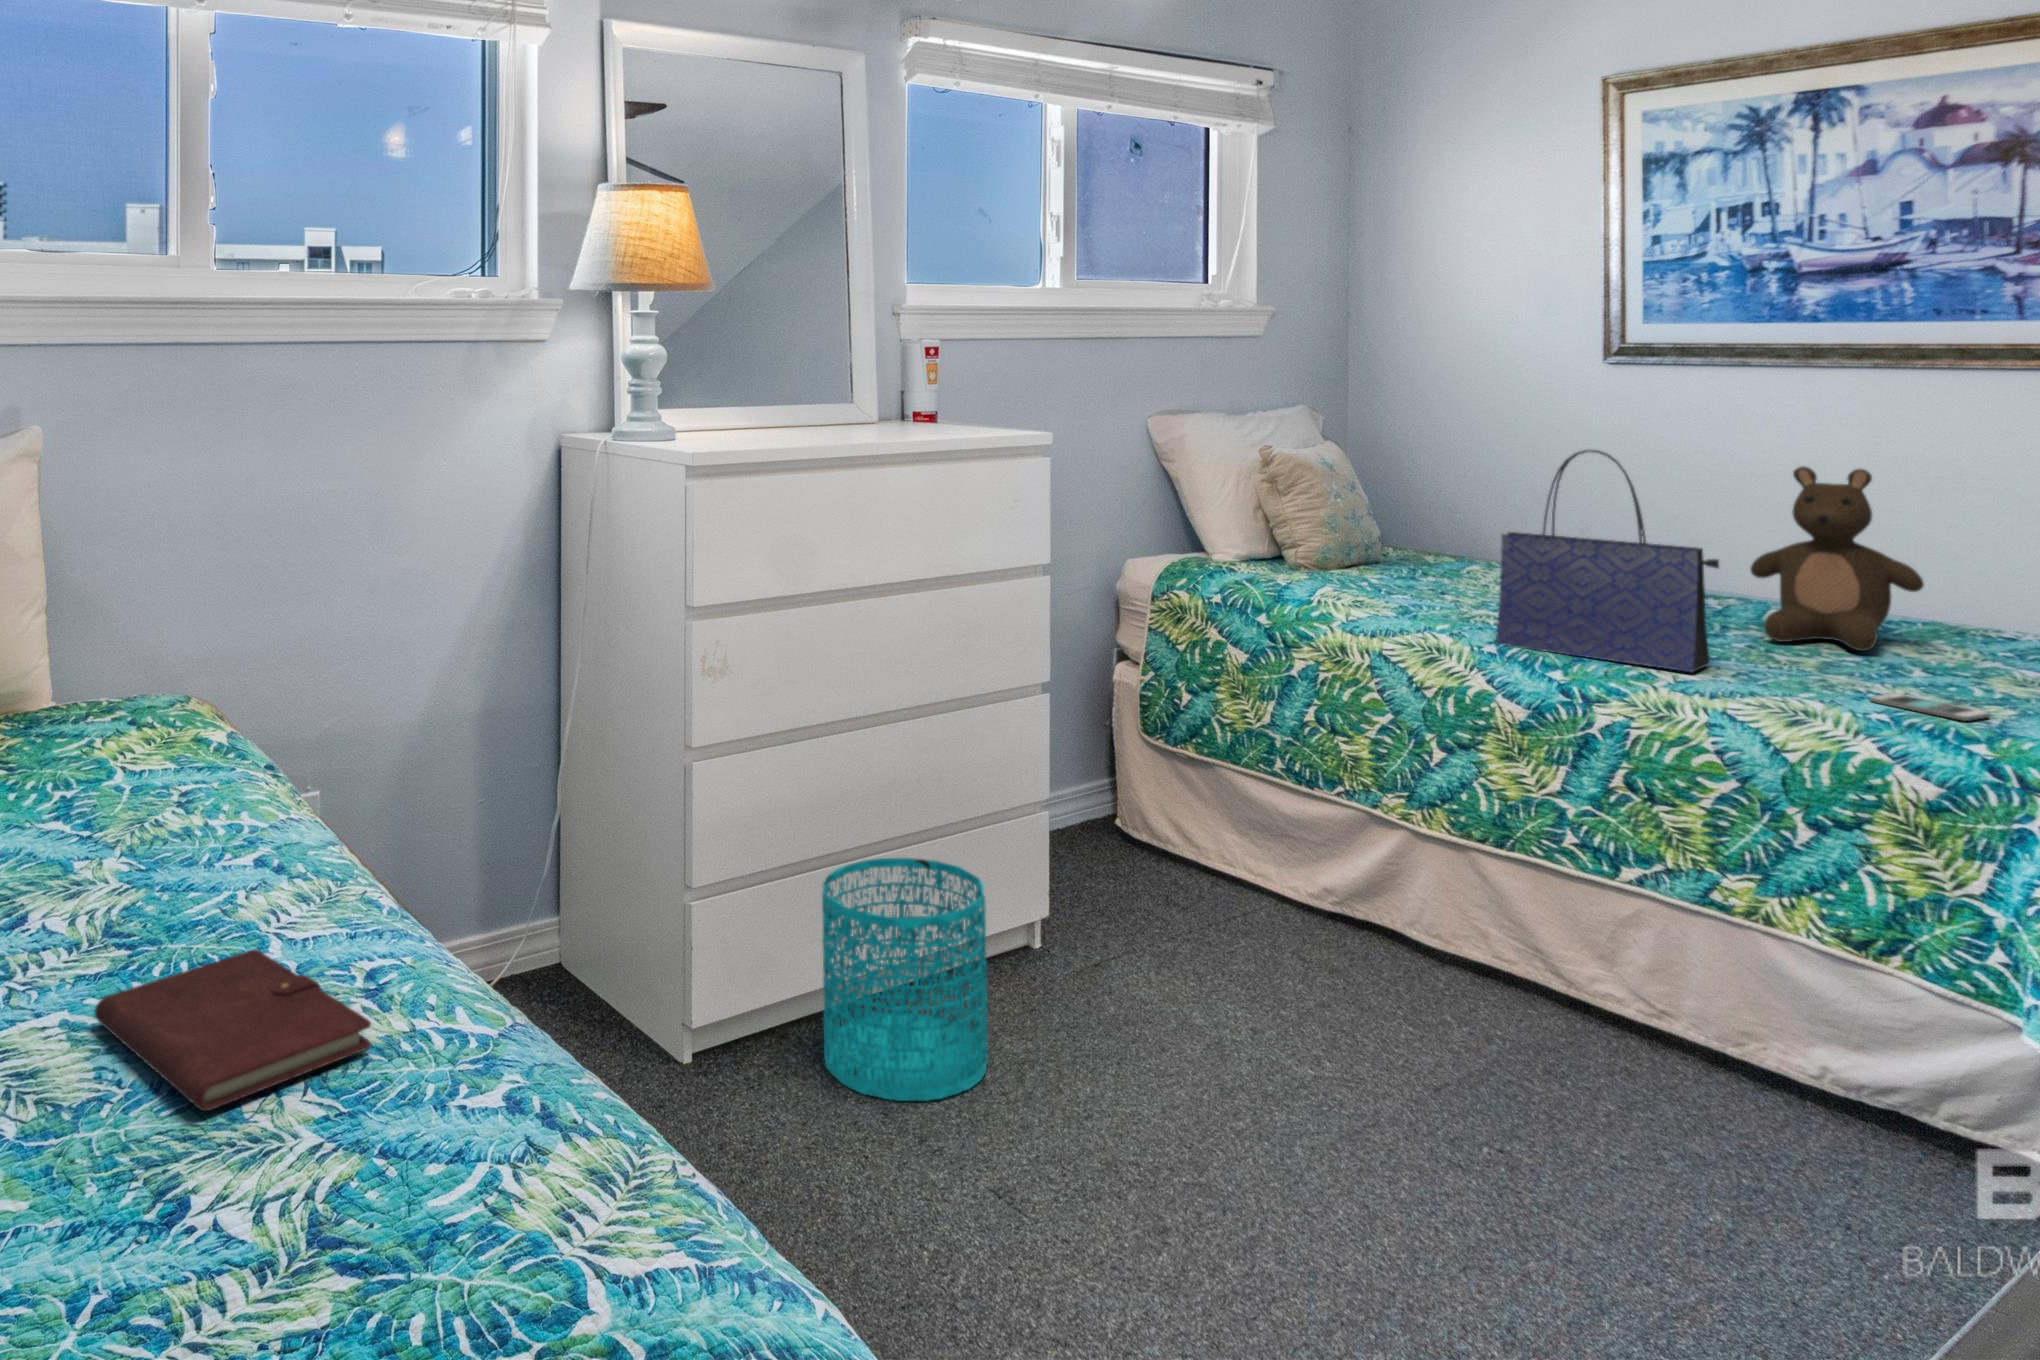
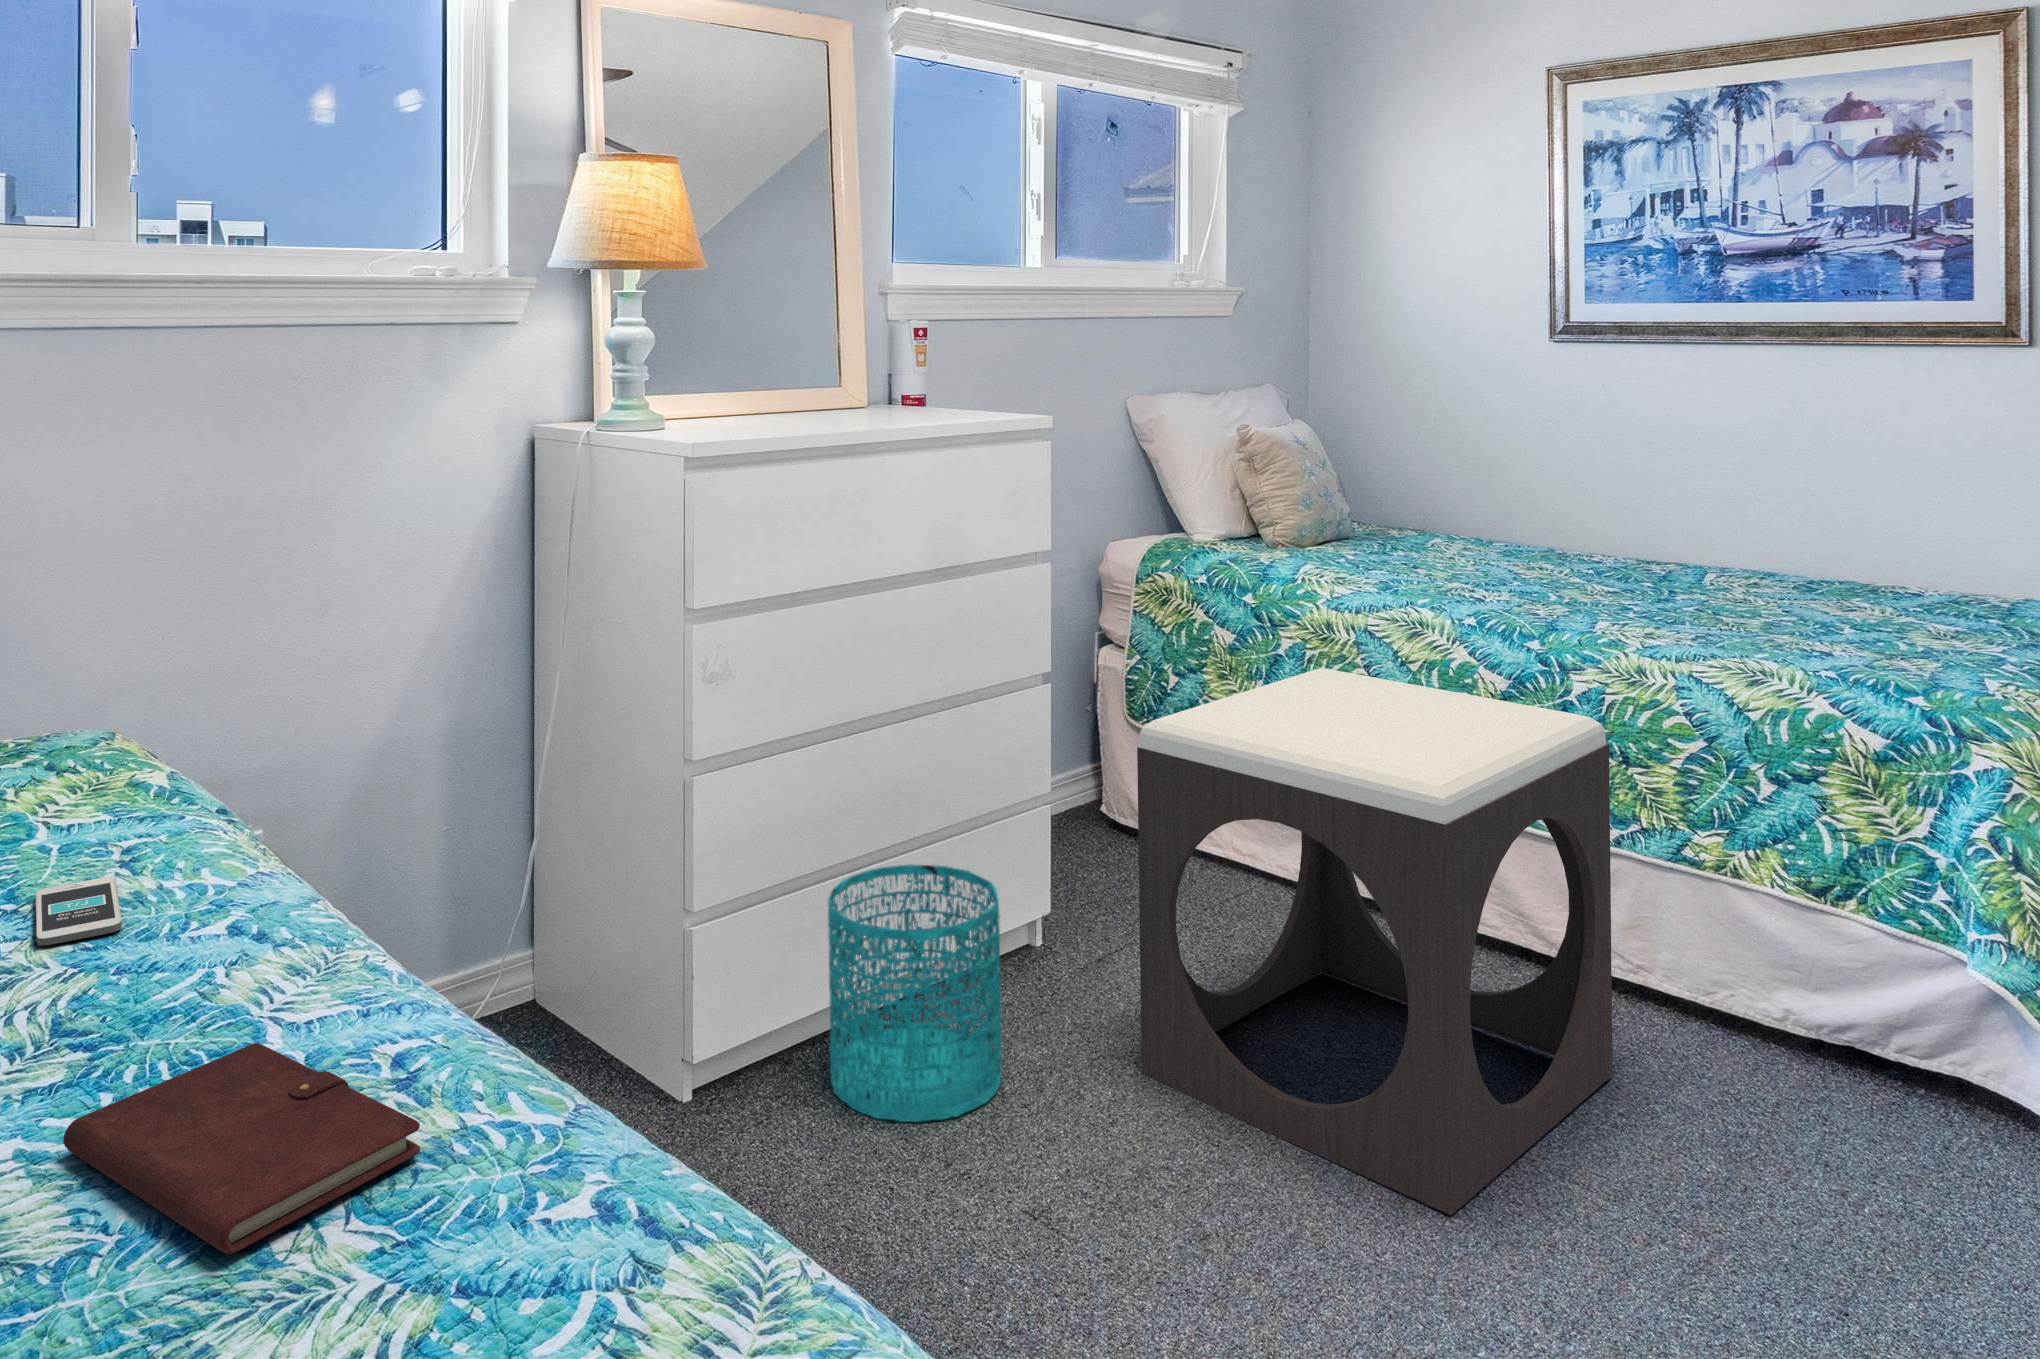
tote bag: present [1496,450,1719,672] -> none [1475,426,1683,640]
stuffed bear: present [1750,466,1924,651] -> none [1696,439,1849,613]
footstool: none [1121,688,1625,1239] -> present [1137,668,1613,1215]
smartphone: present [1870,693,1990,721] -> present [35,877,122,946]

